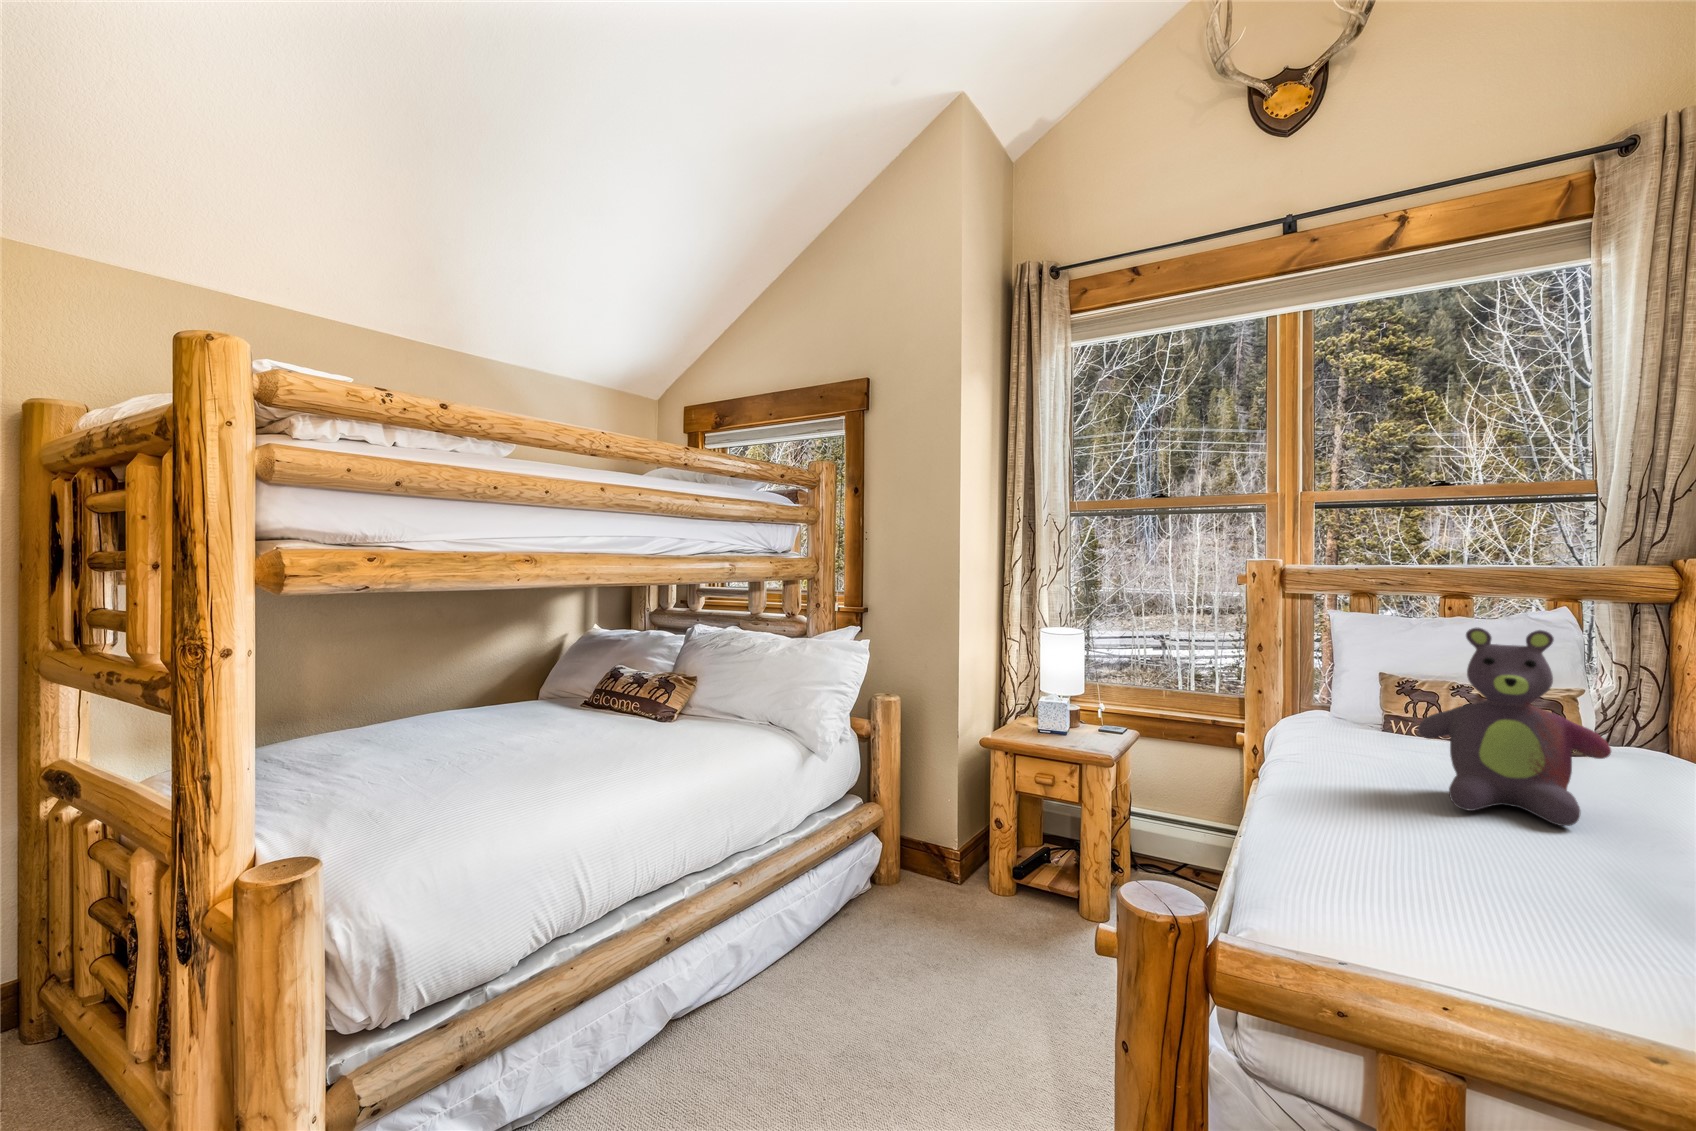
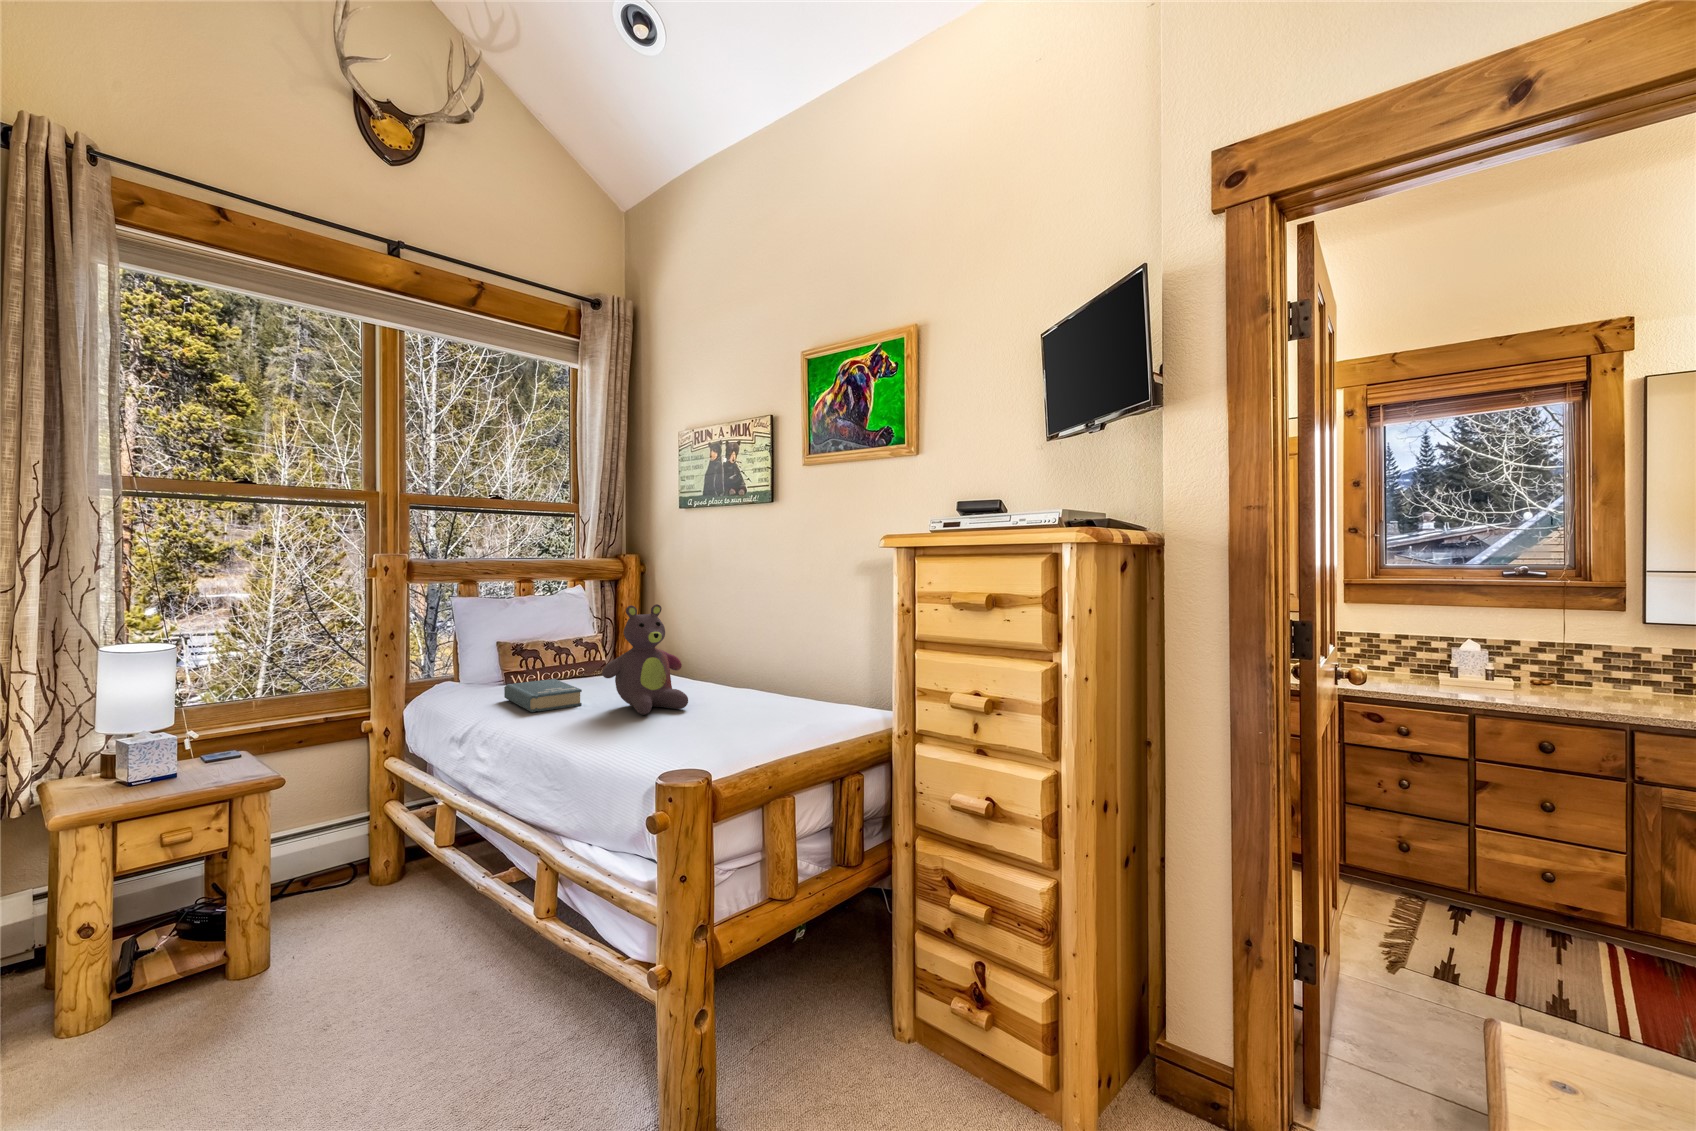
book: none [1322,723,1417,774] -> present [504,679,582,712]

